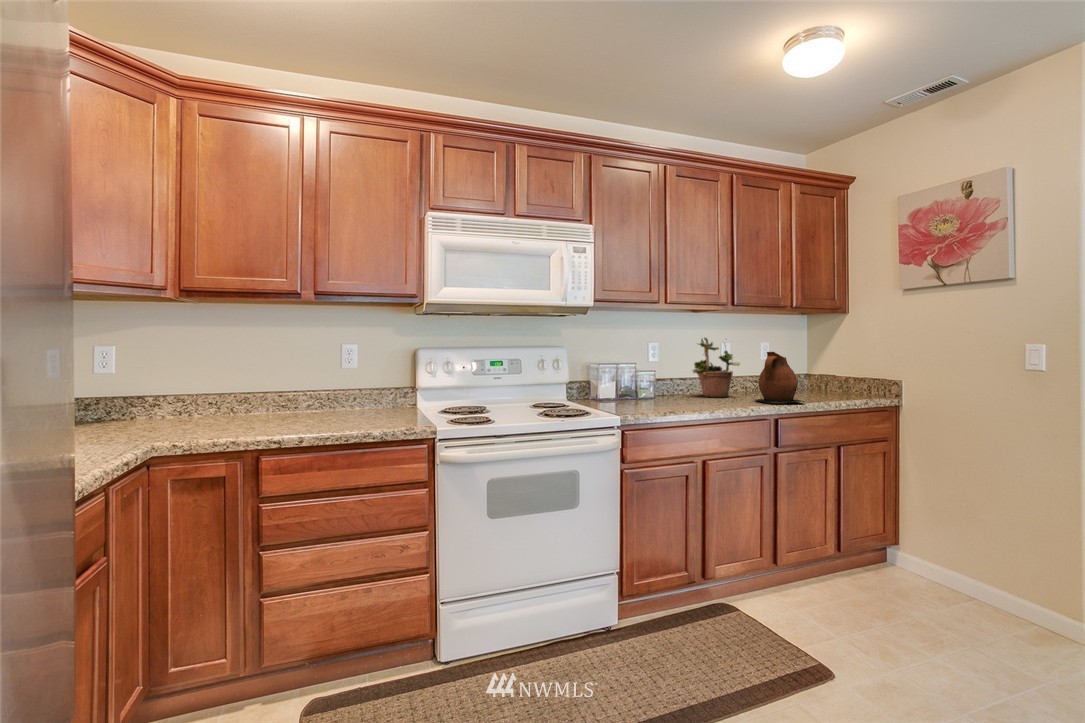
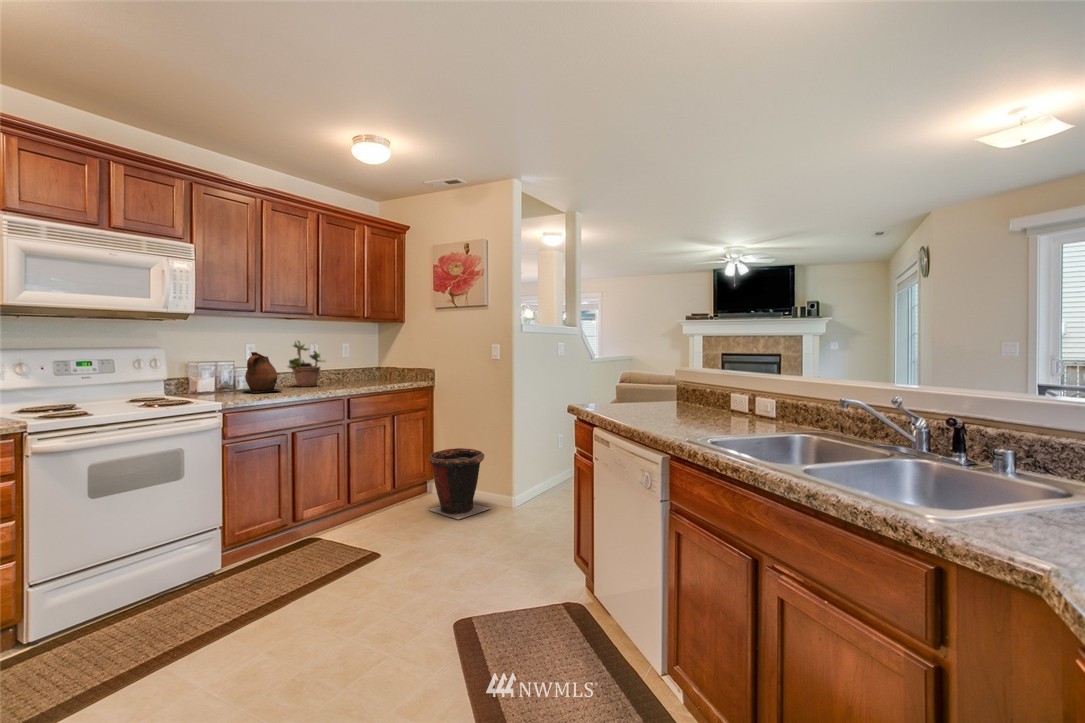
ceramic pitcher: present [755,352,805,403] -> present [244,352,281,392]
waste bin: none [910,514,1060,656] -> present [429,448,490,519]

